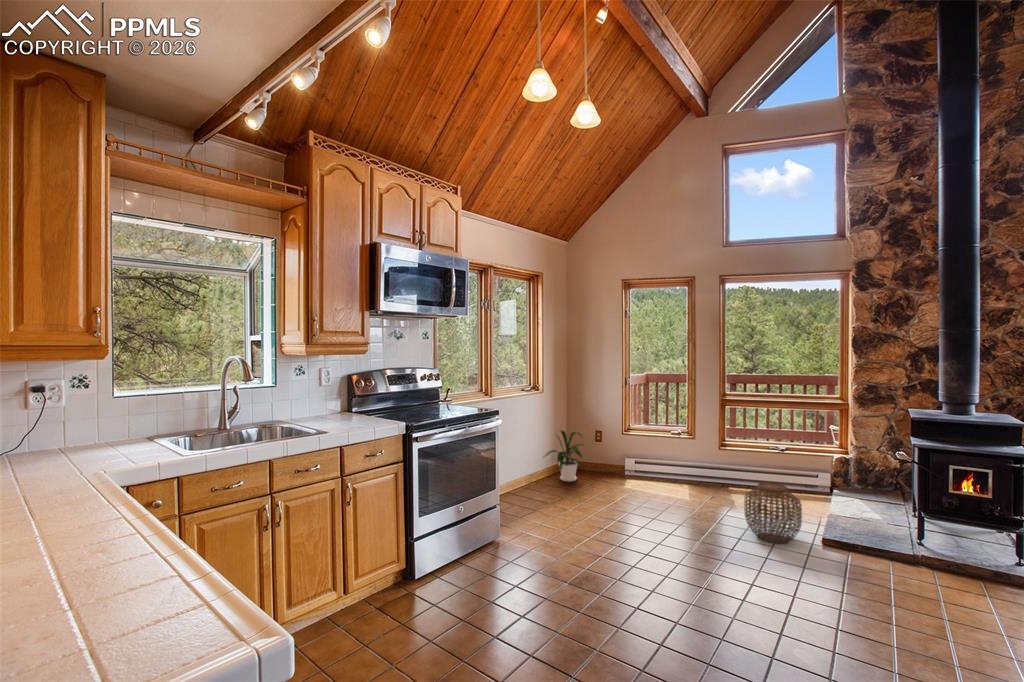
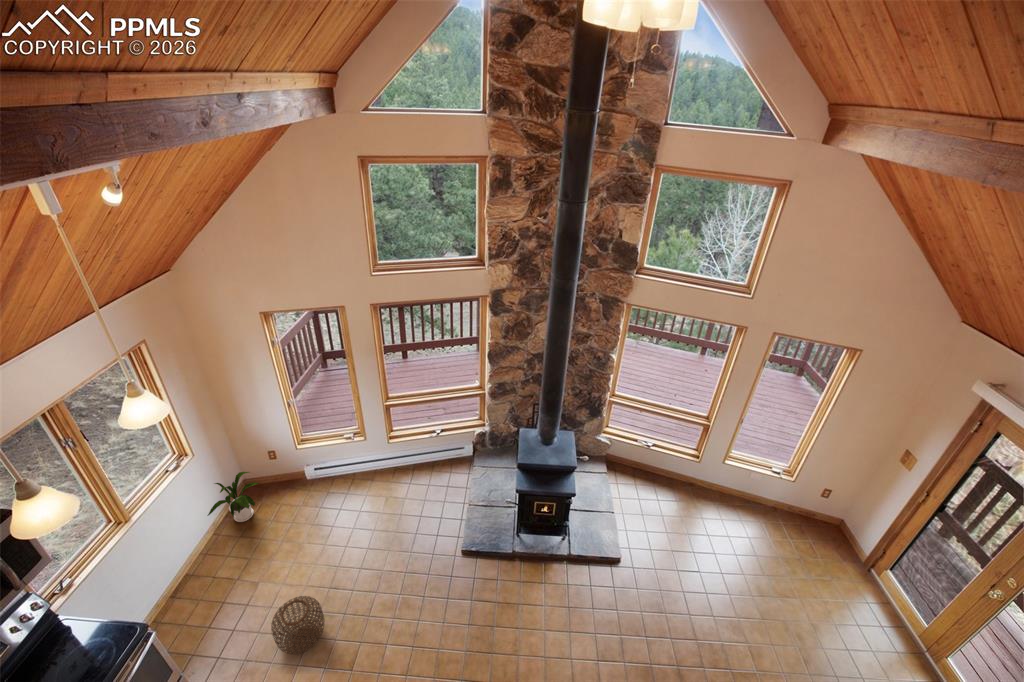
woven basket: present [744,482,802,544] -> present [271,596,324,655]

